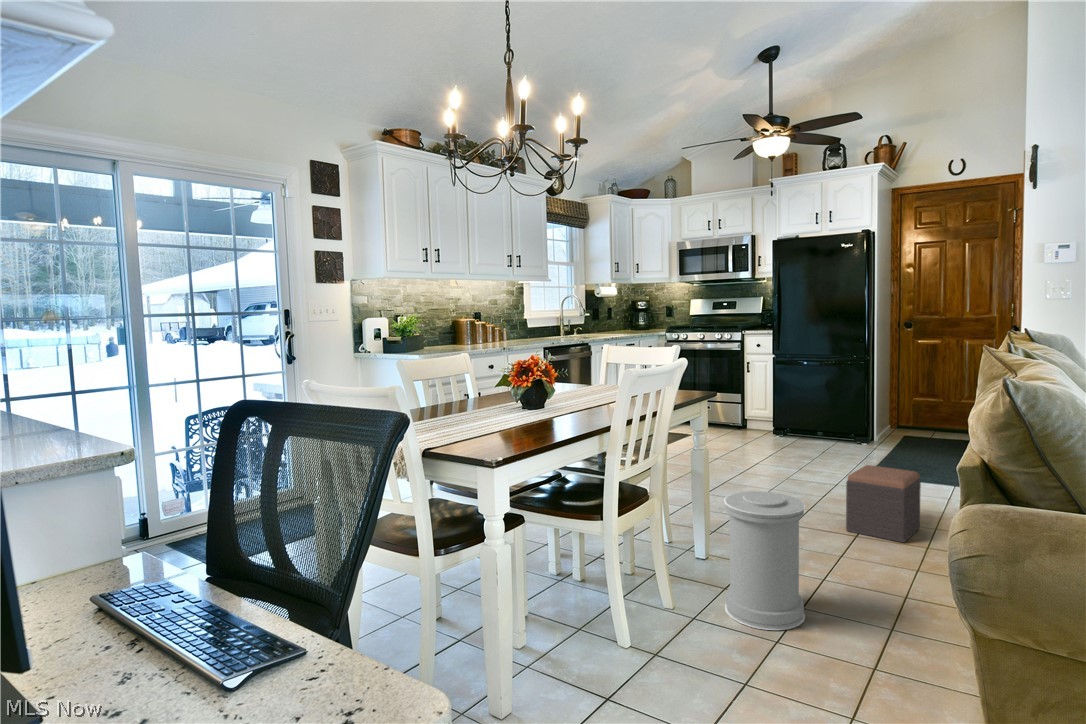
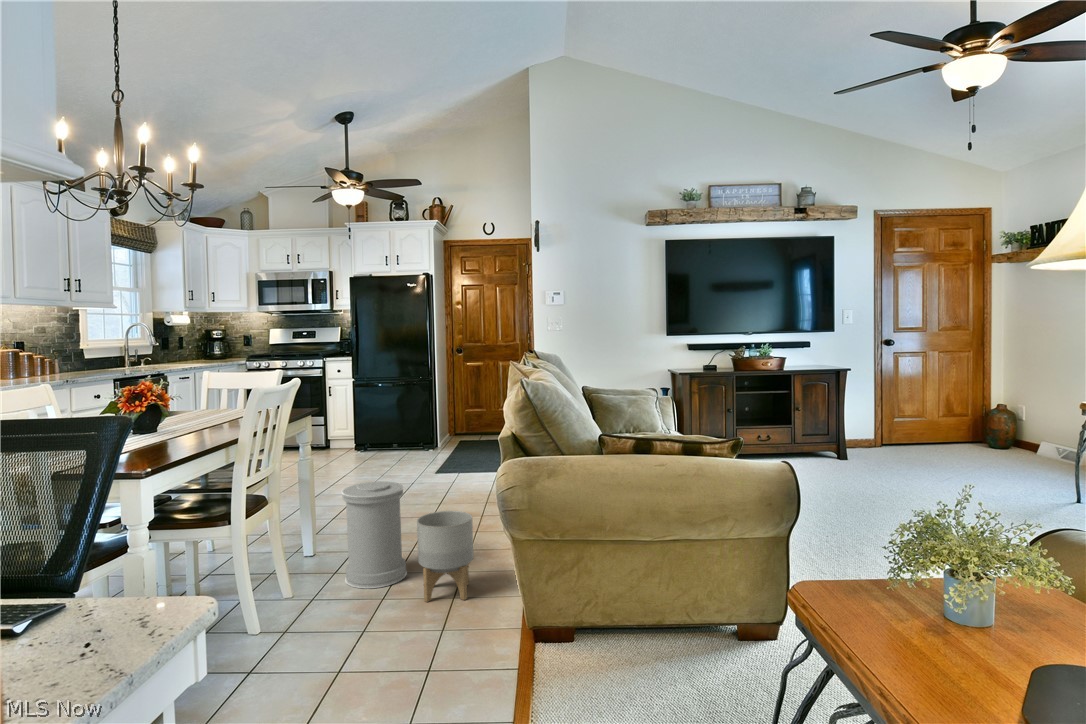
footstool: present [846,465,921,543] -> none [426,459,476,512]
planter: none [817,551,904,690] -> present [417,511,474,602]

